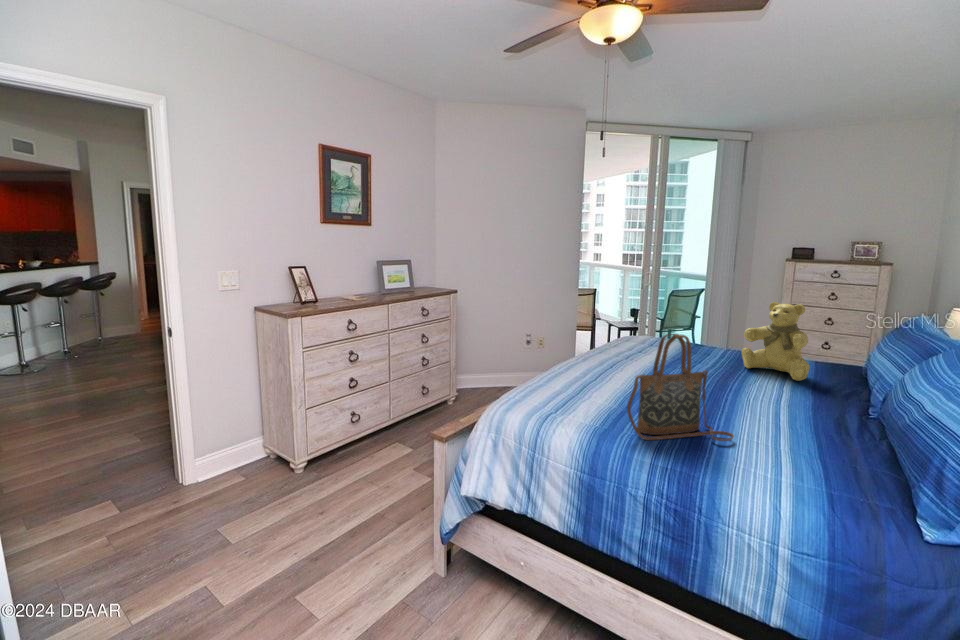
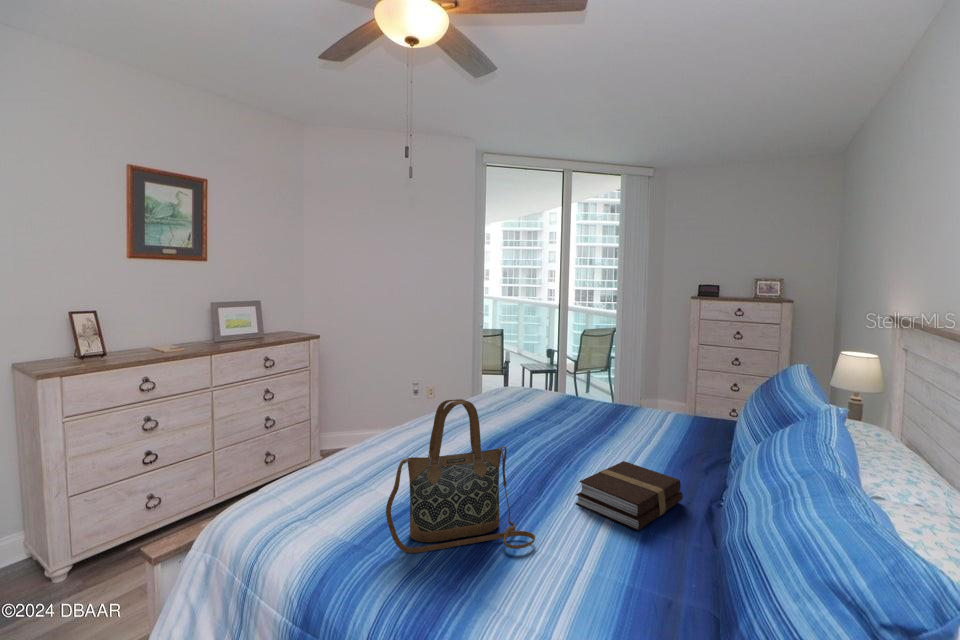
teddy bear: present [742,302,809,381] -> none [610,347,677,442]
book: none [747,390,834,436] -> present [576,461,683,530]

